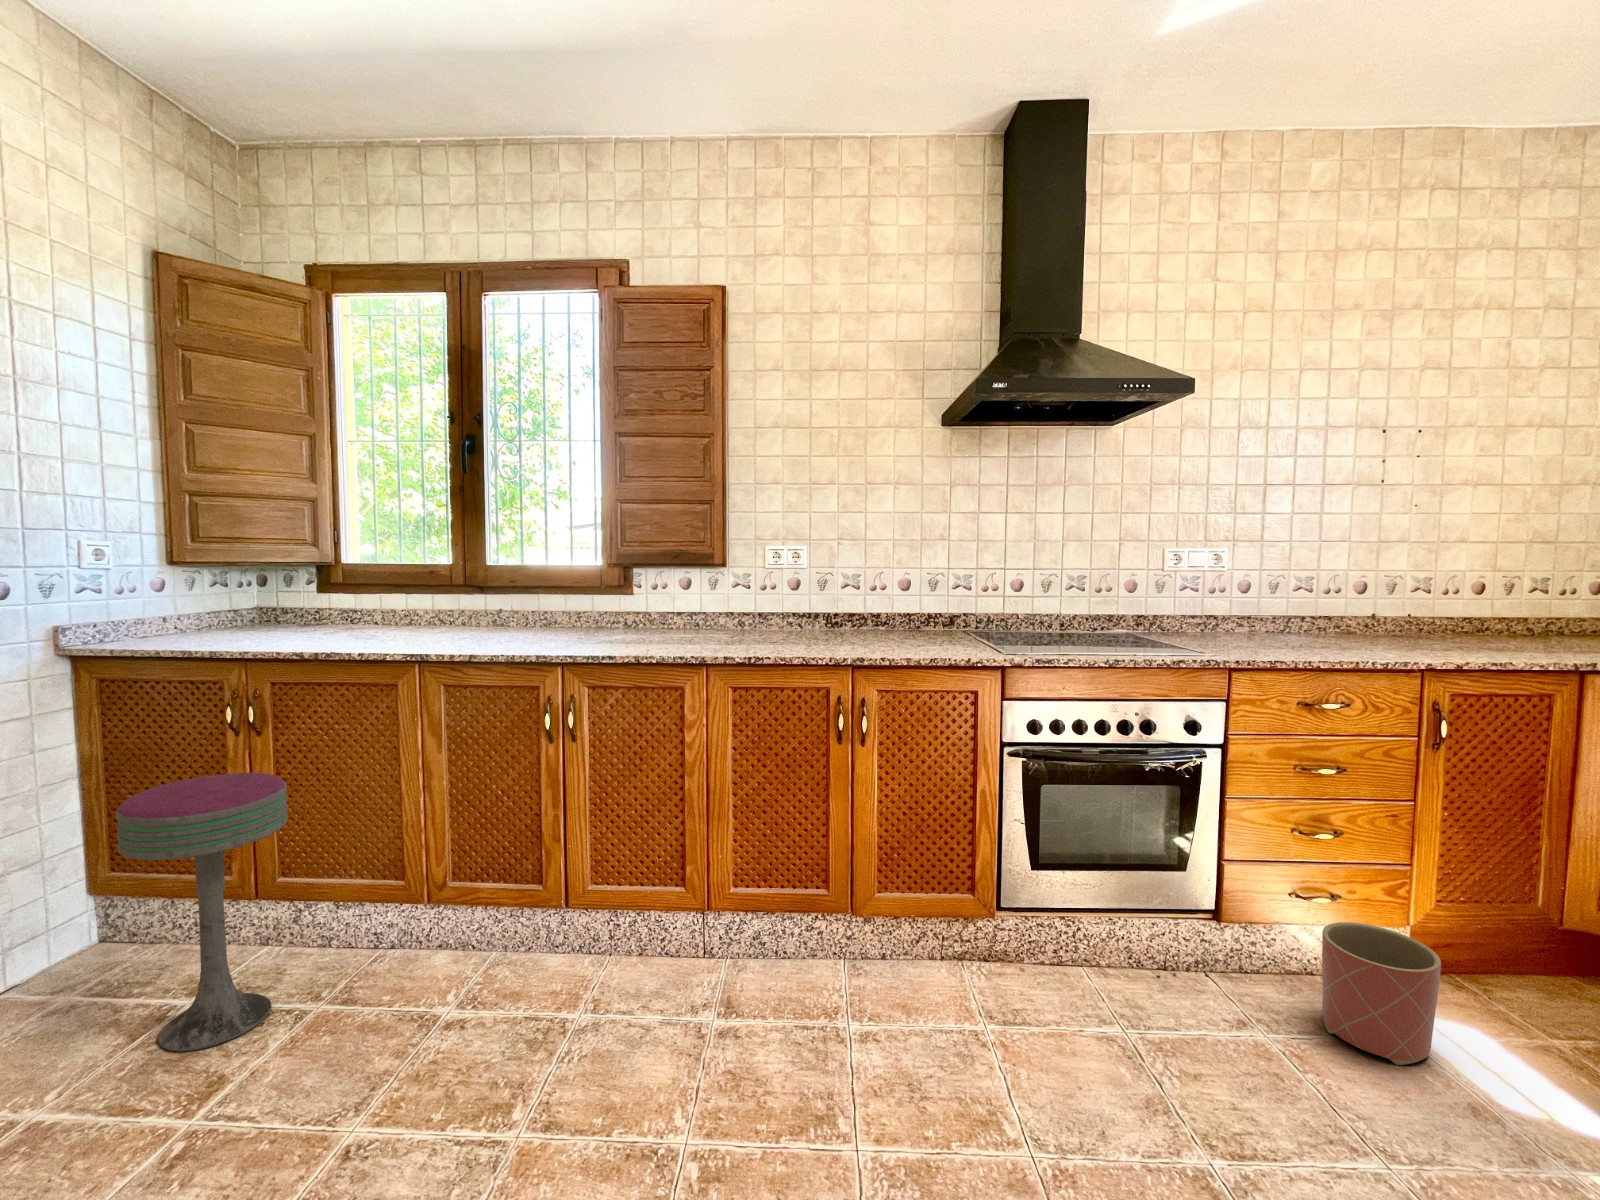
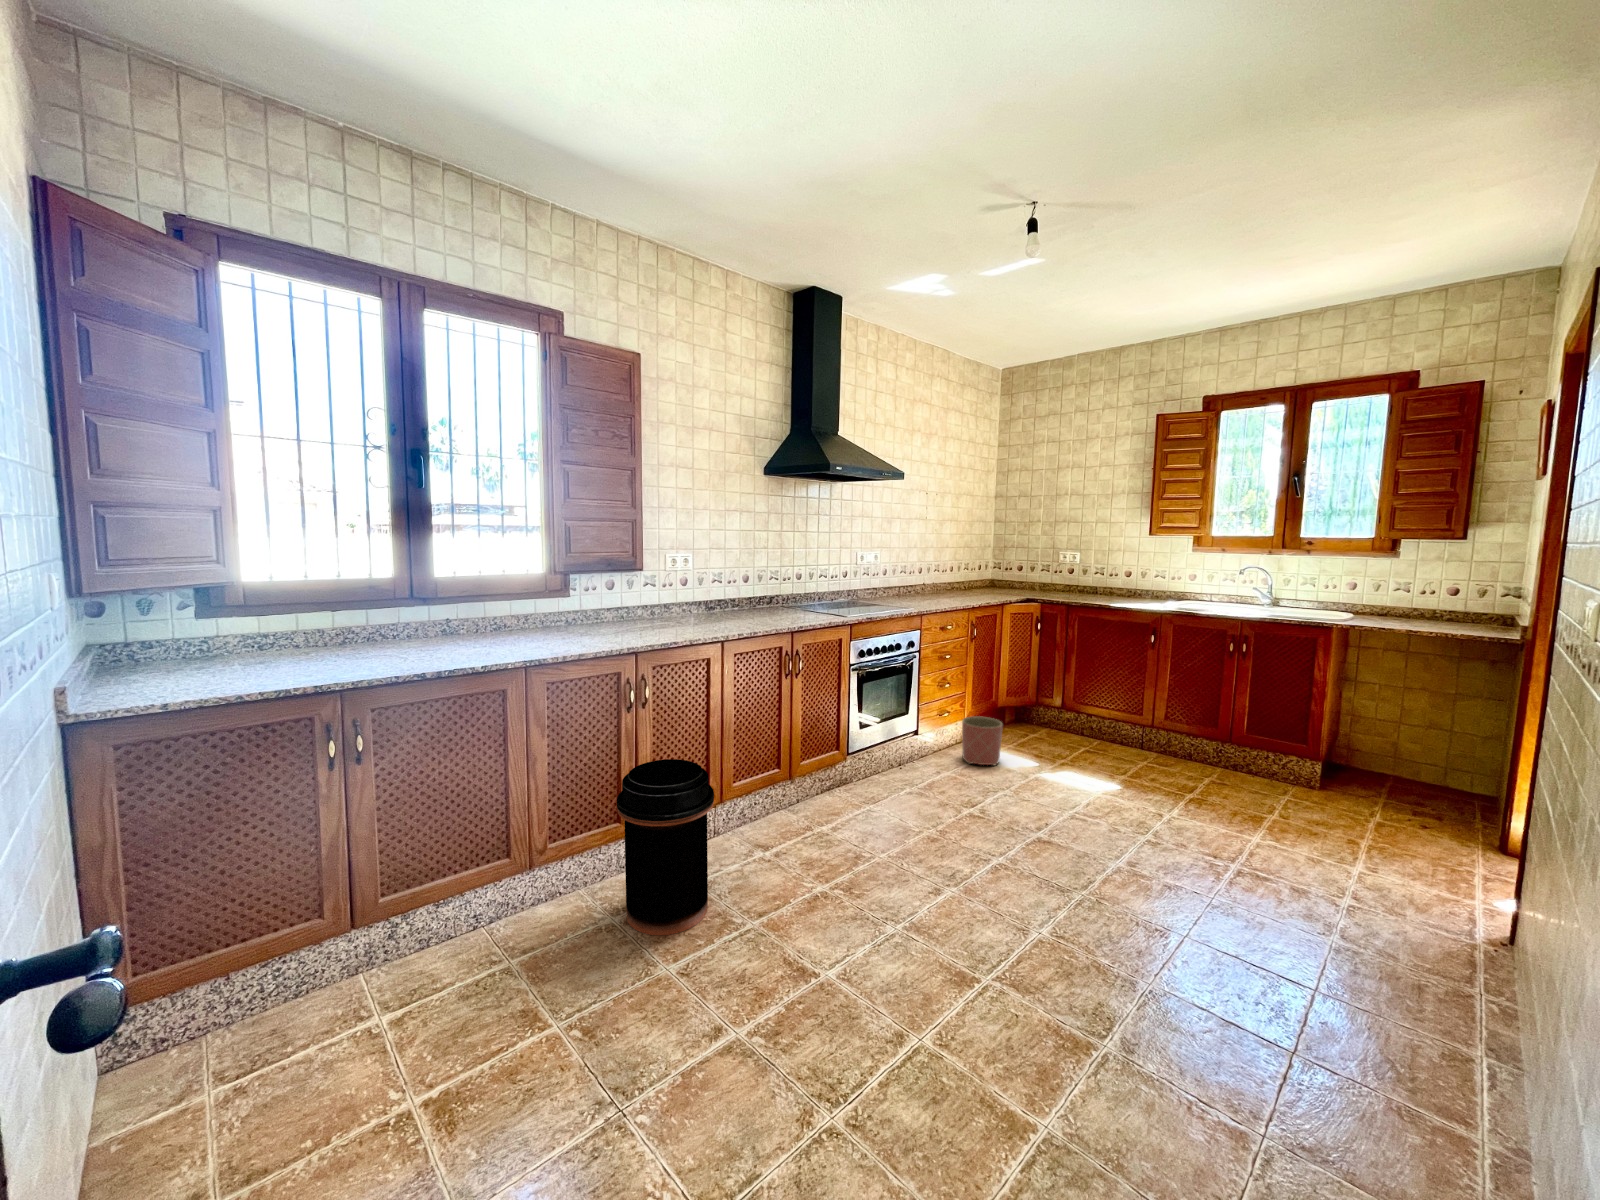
bar stool: present [116,773,288,1052] -> none [361,786,505,1048]
trash can: none [421,811,566,1065] -> present [617,759,714,935]

